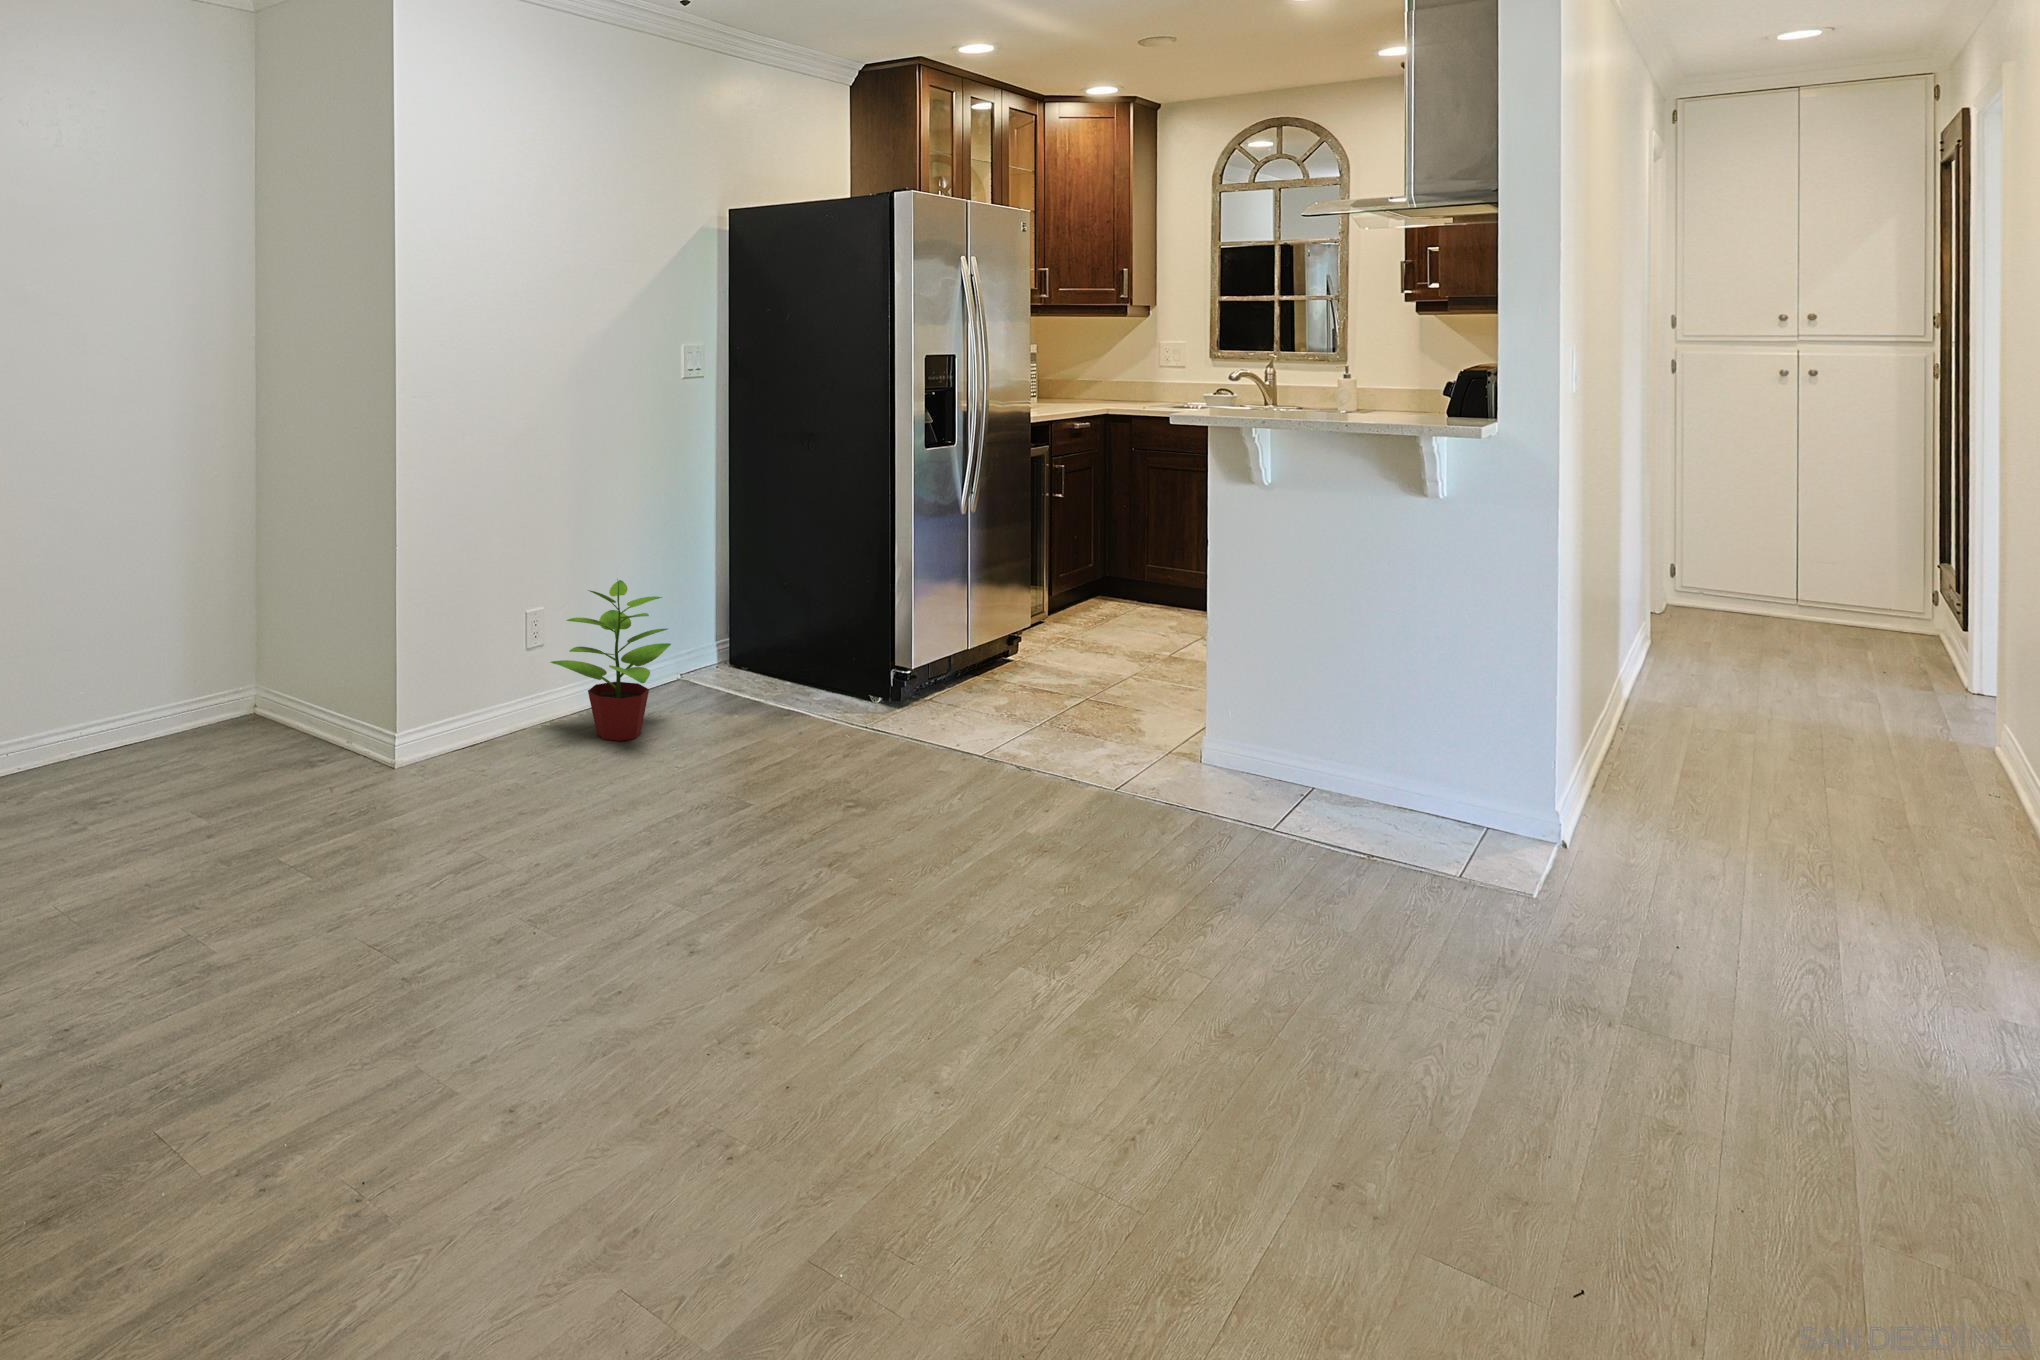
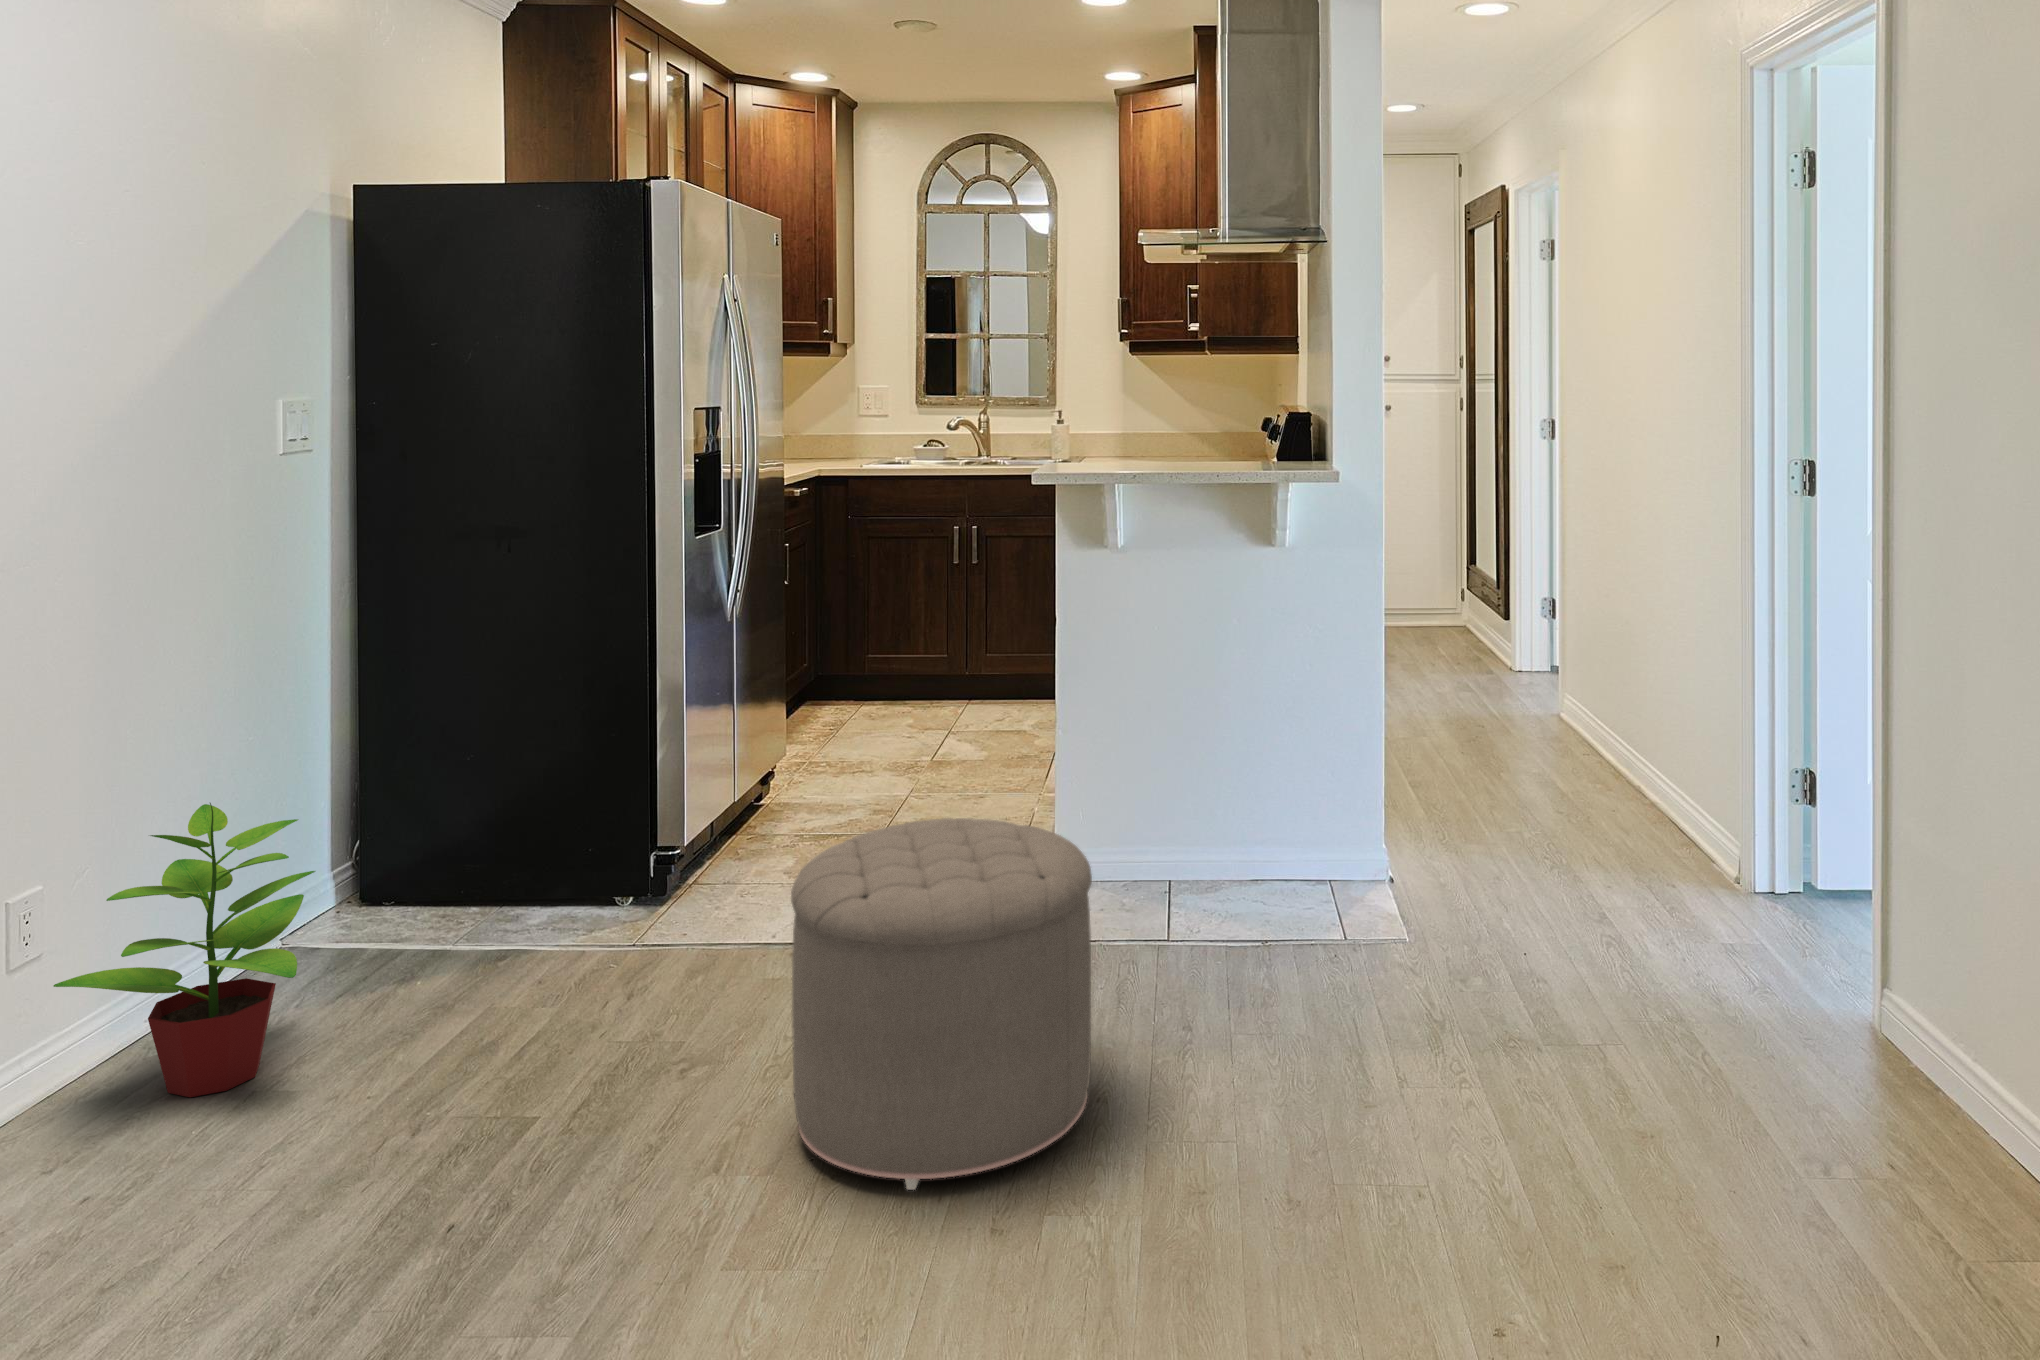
ottoman: none [875,664,1106,920] -> present [791,818,1092,1190]

